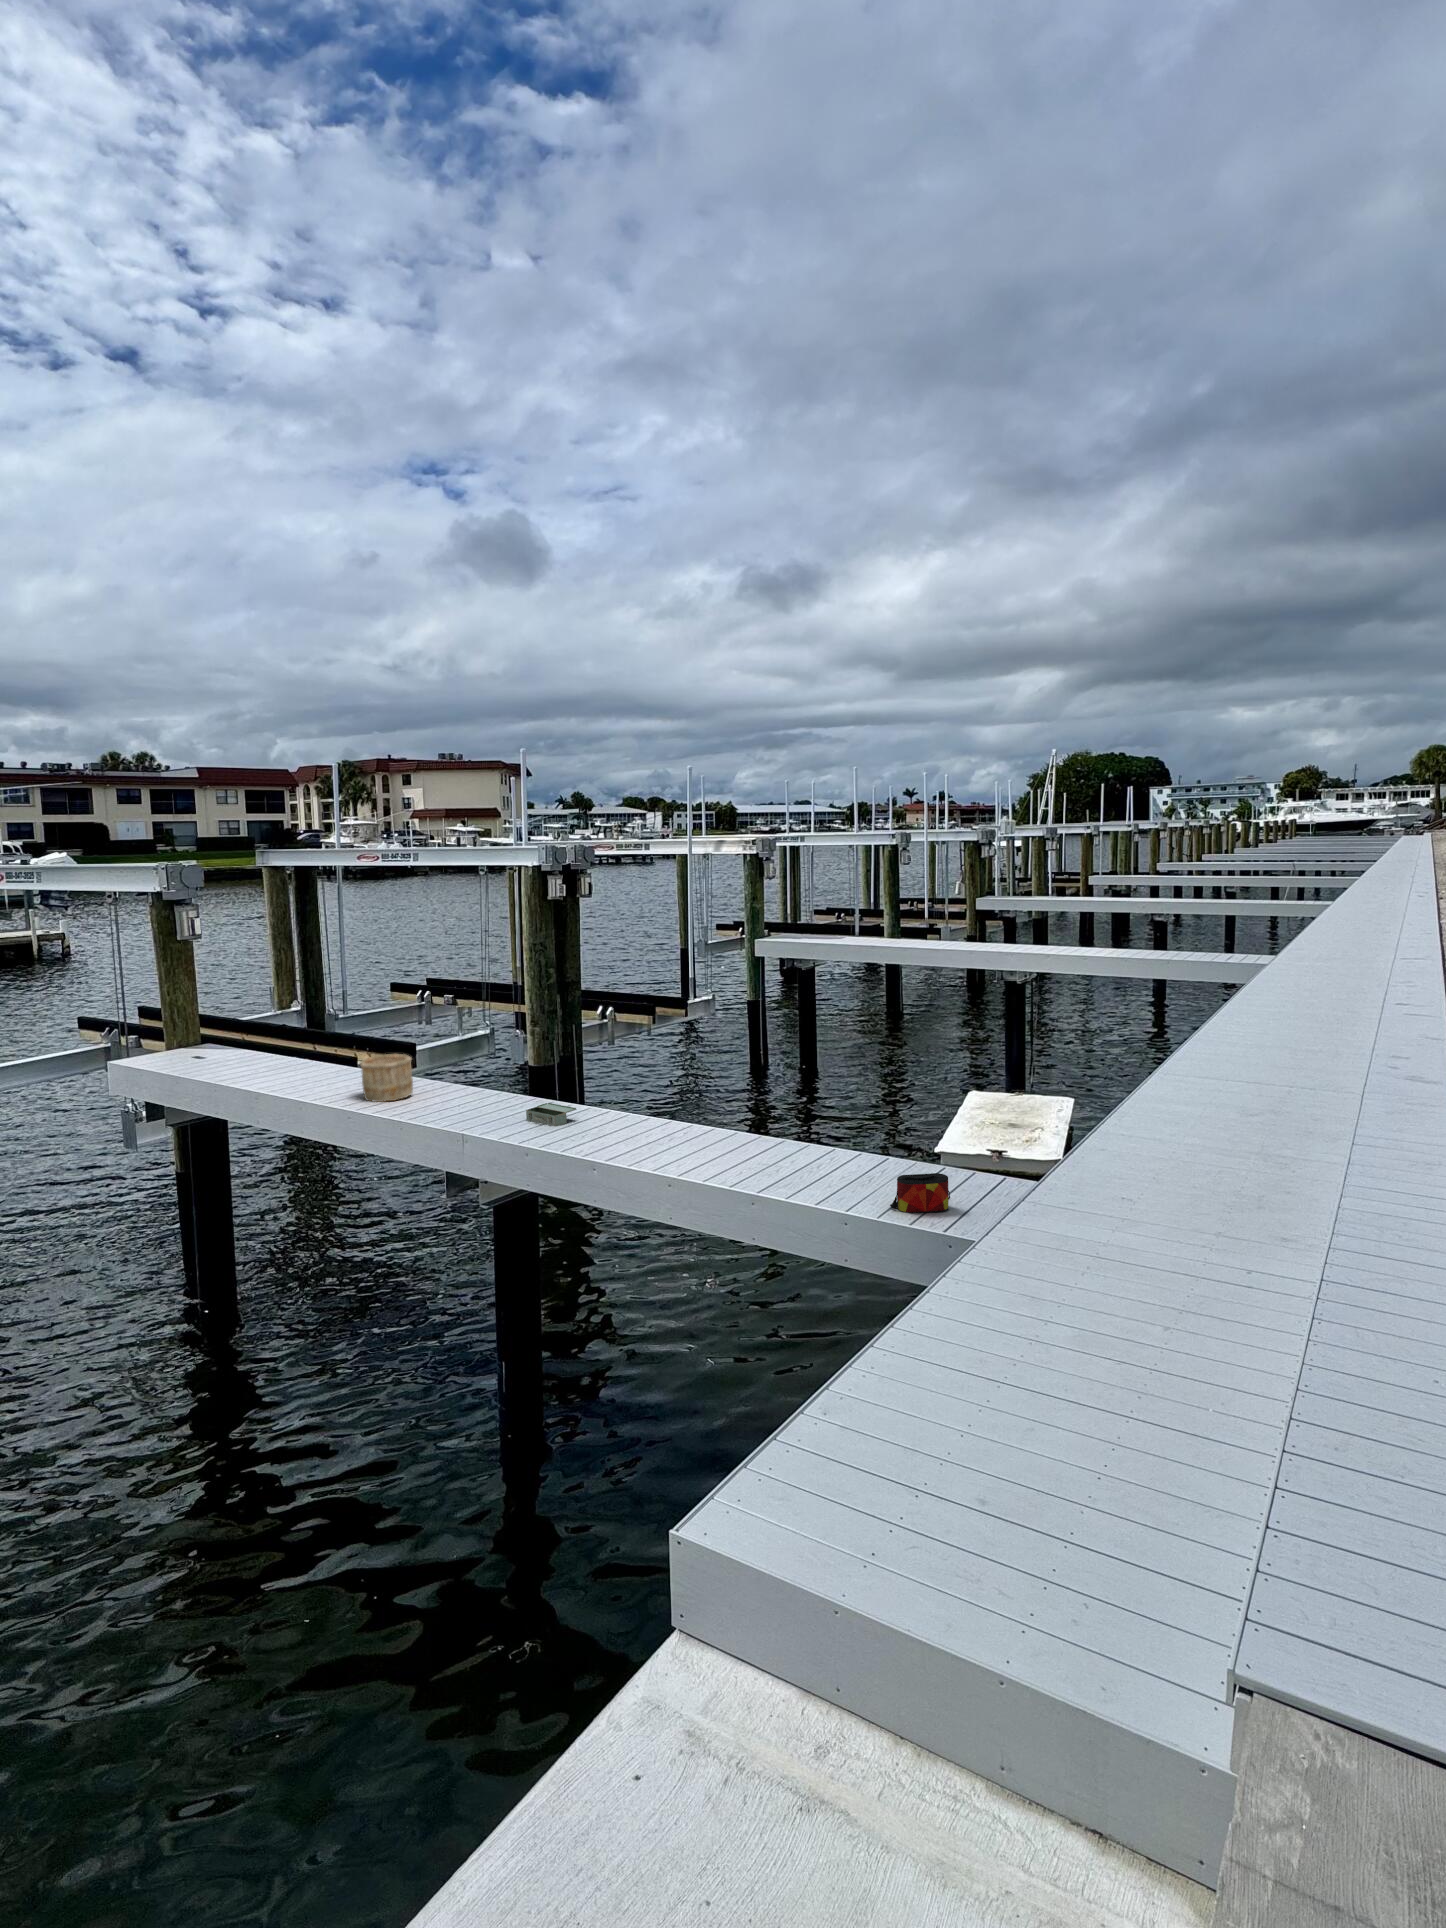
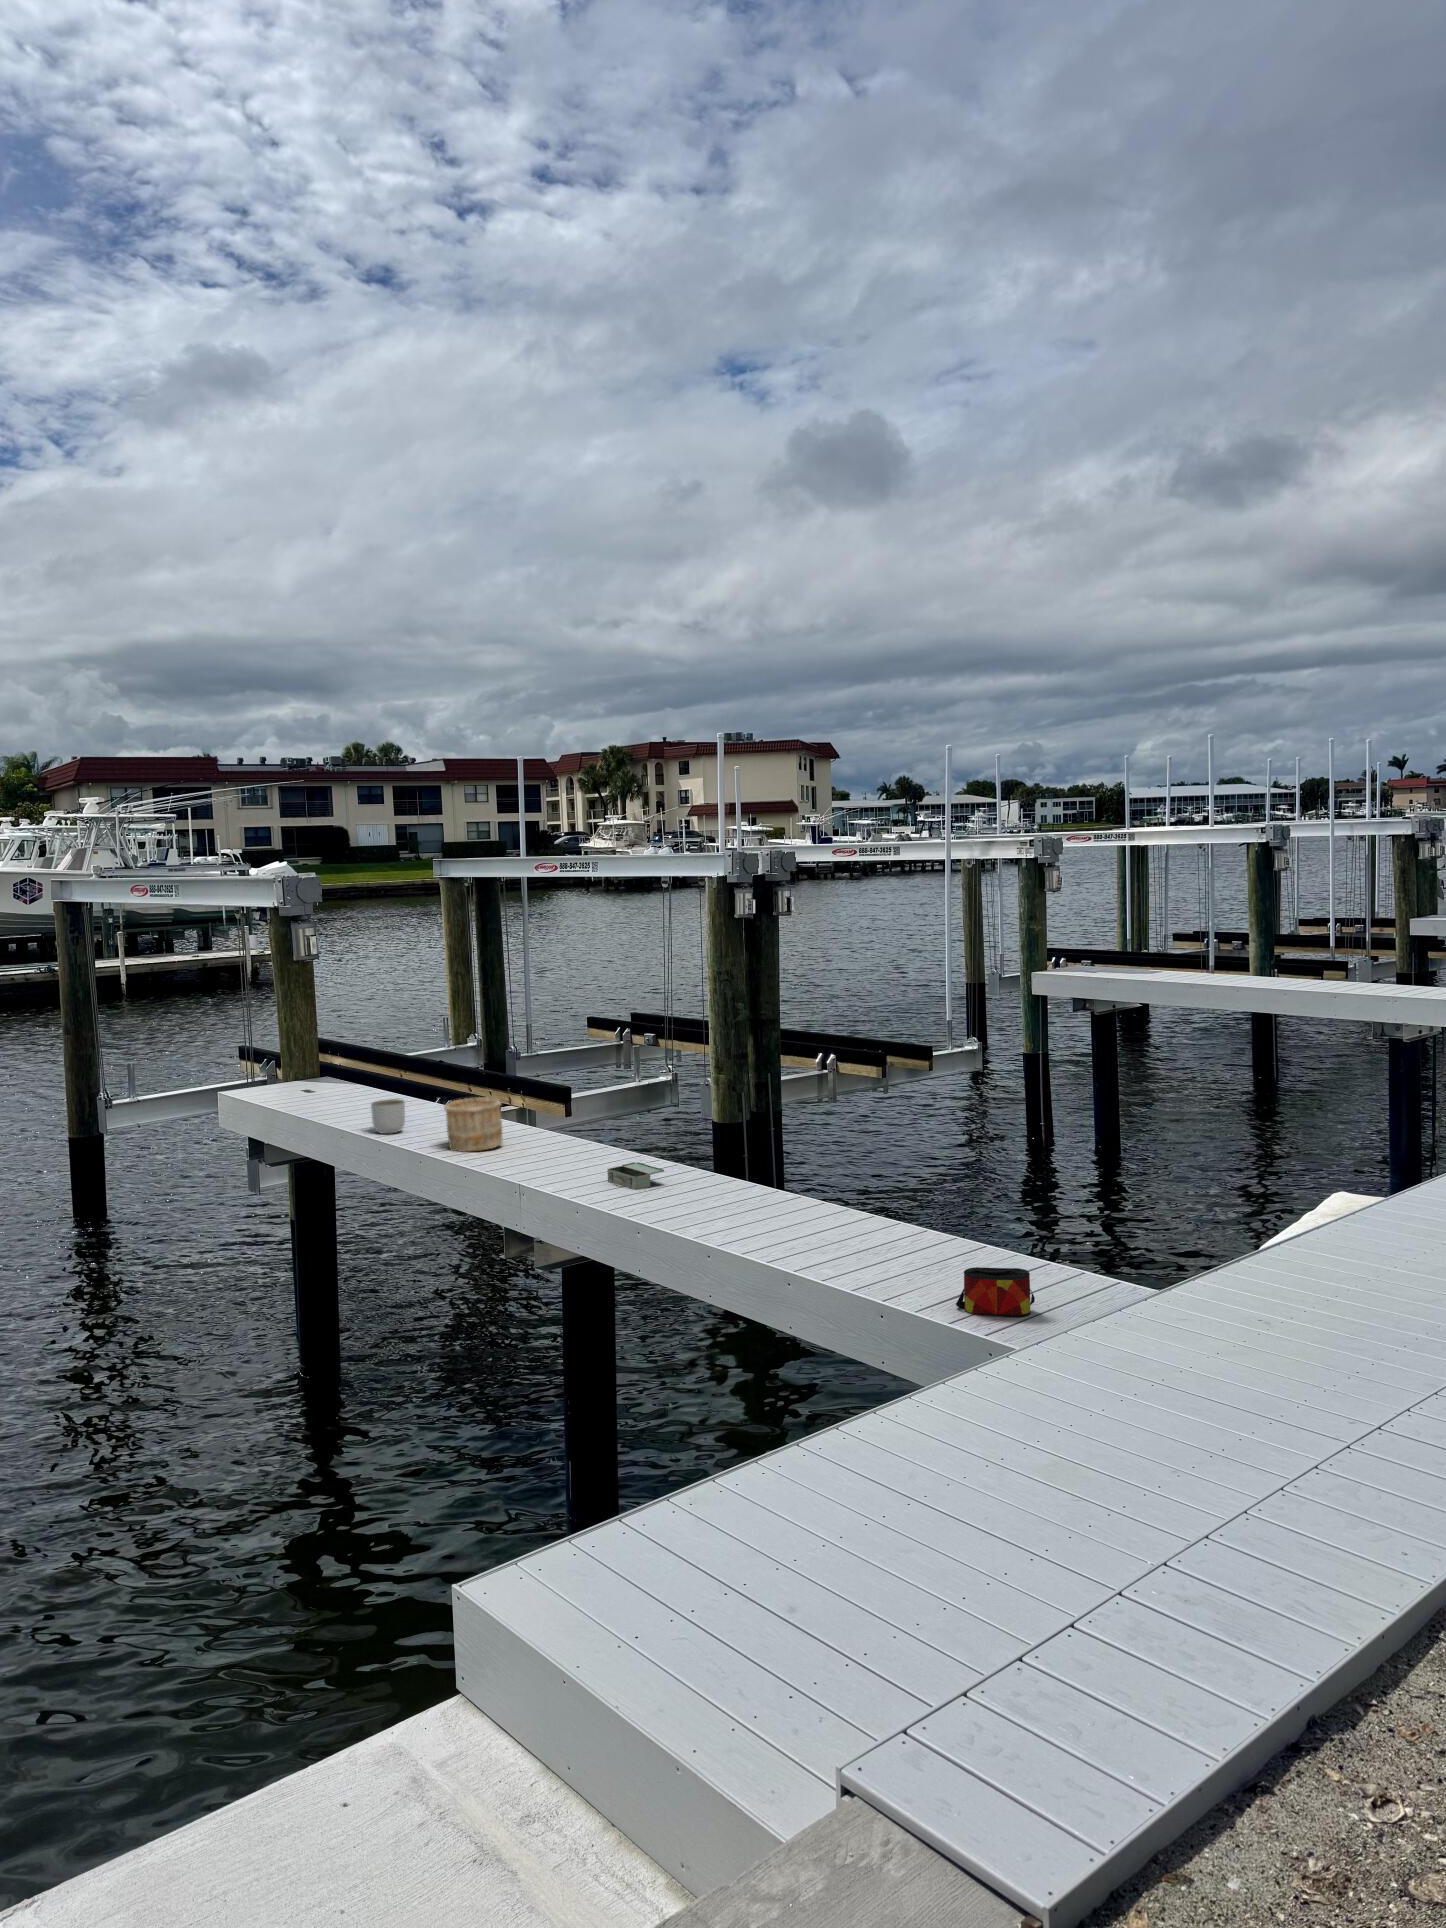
planter: none [283,1059,314,1090] -> present [371,1099,405,1134]

